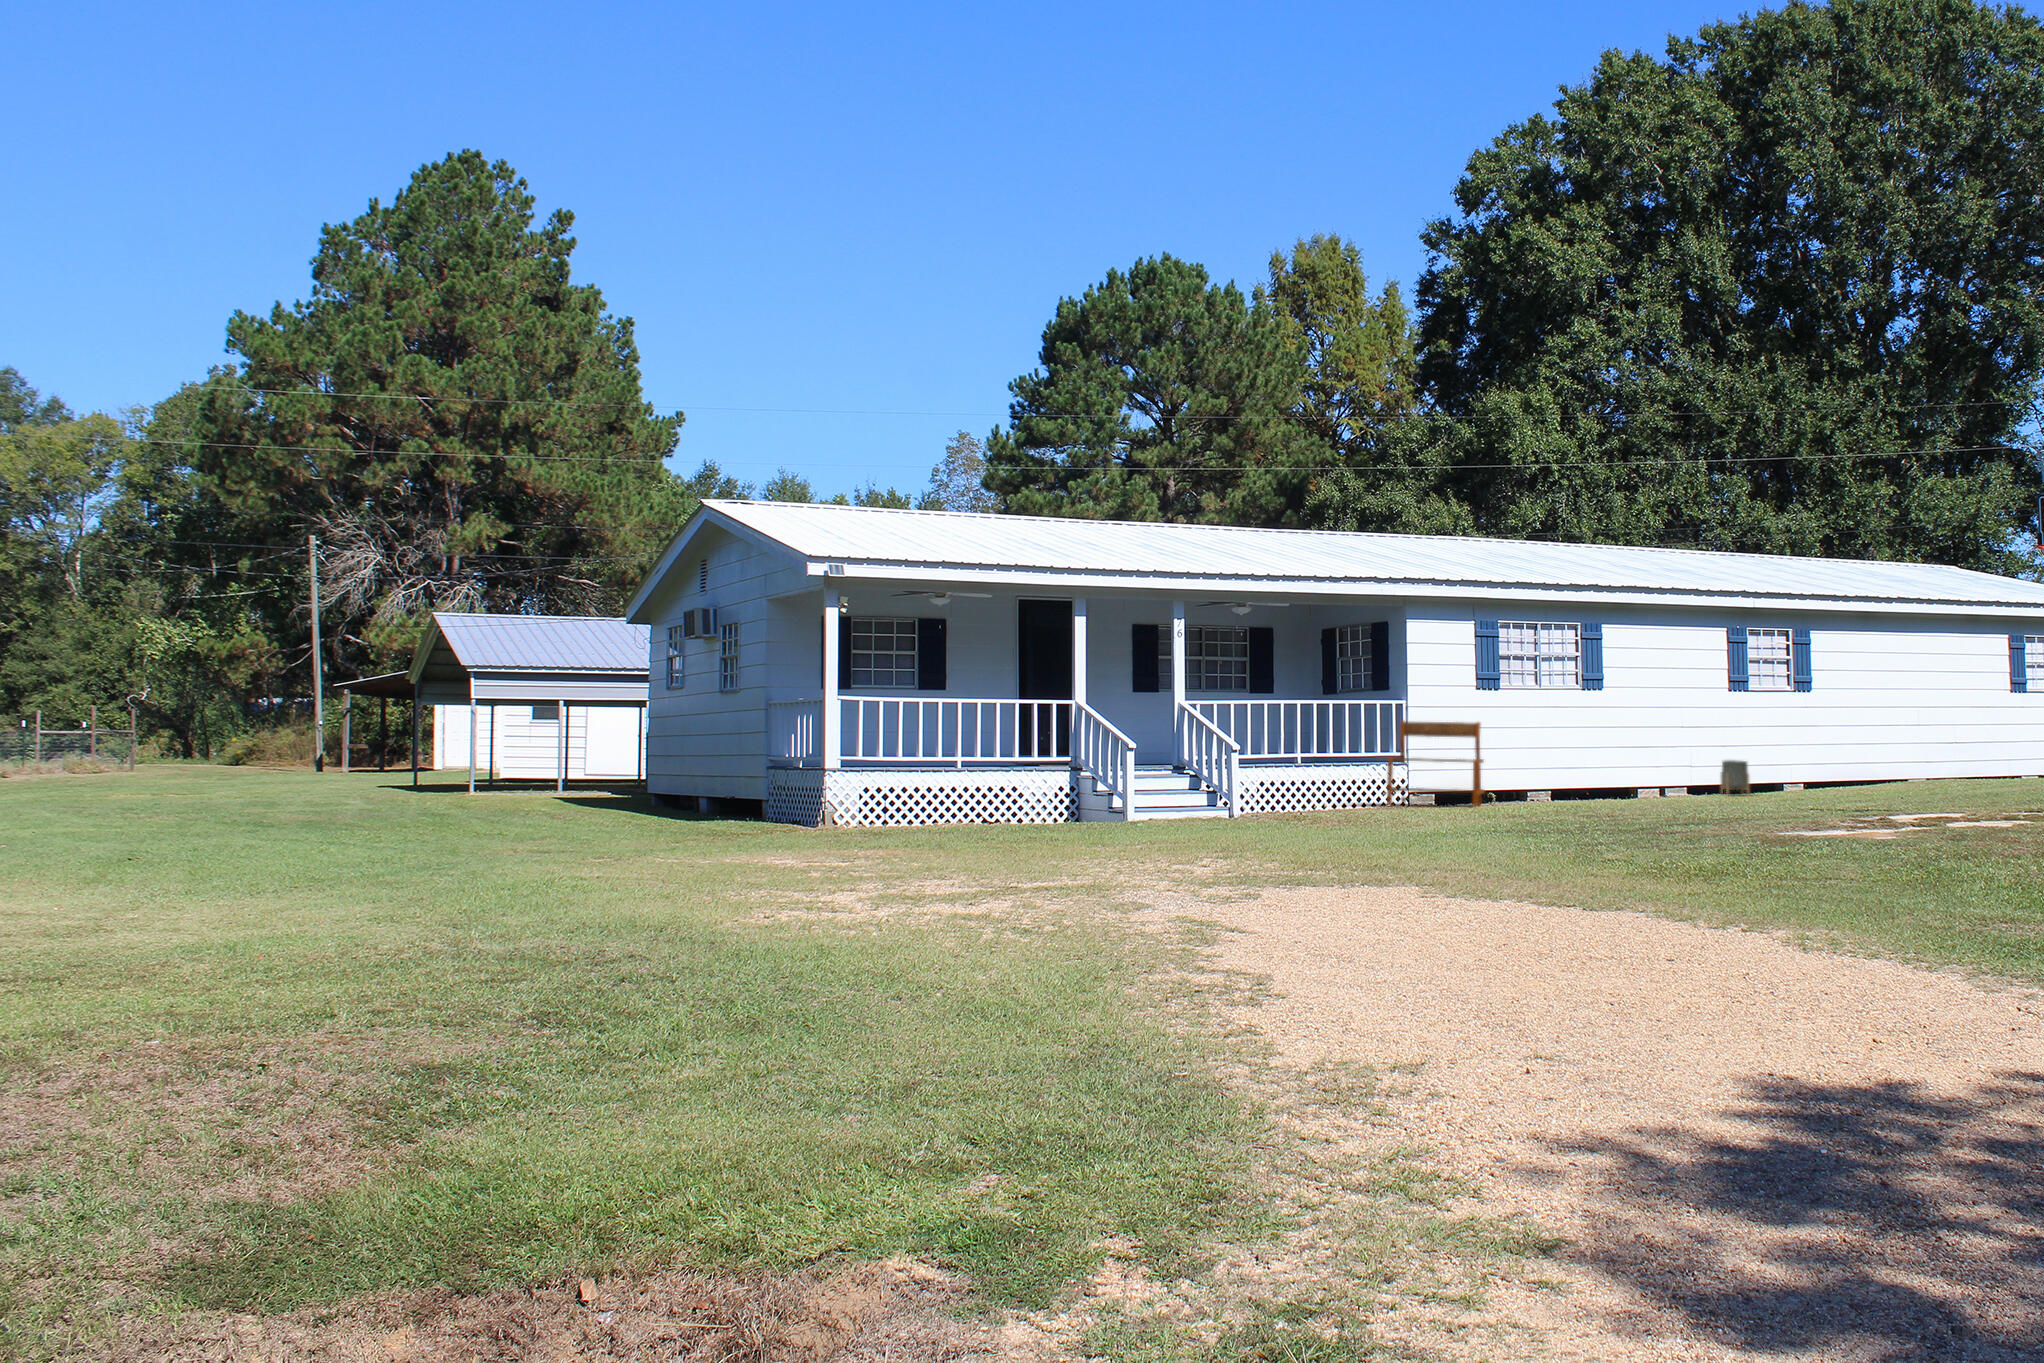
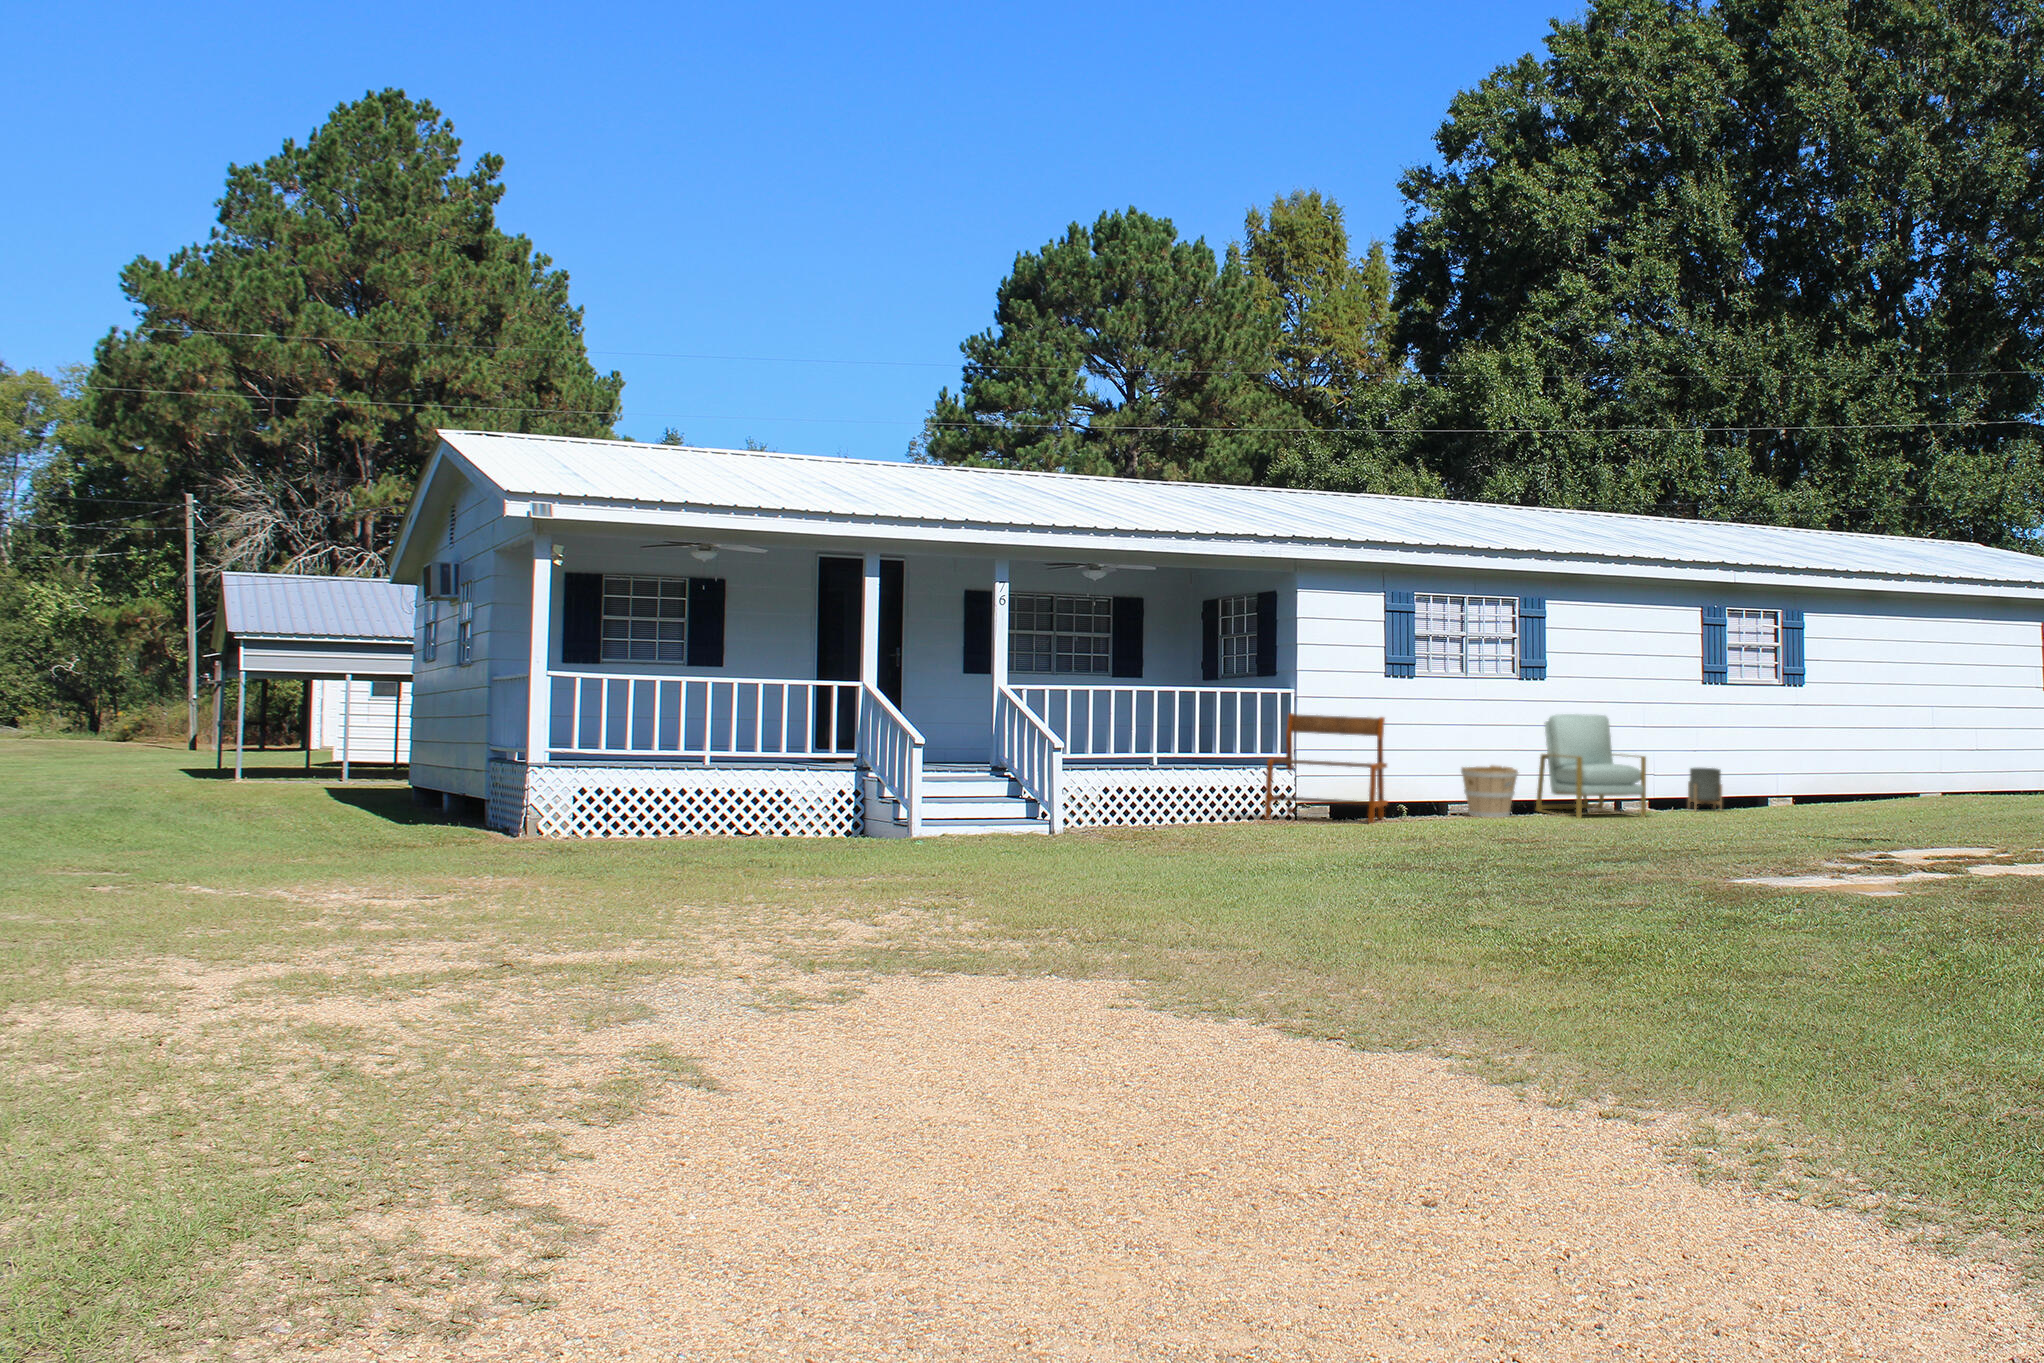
chair: none [1598,718,1690,803] -> present [1536,714,1646,818]
wooden bucket: none [1539,761,1587,803] -> present [1461,765,1518,818]

